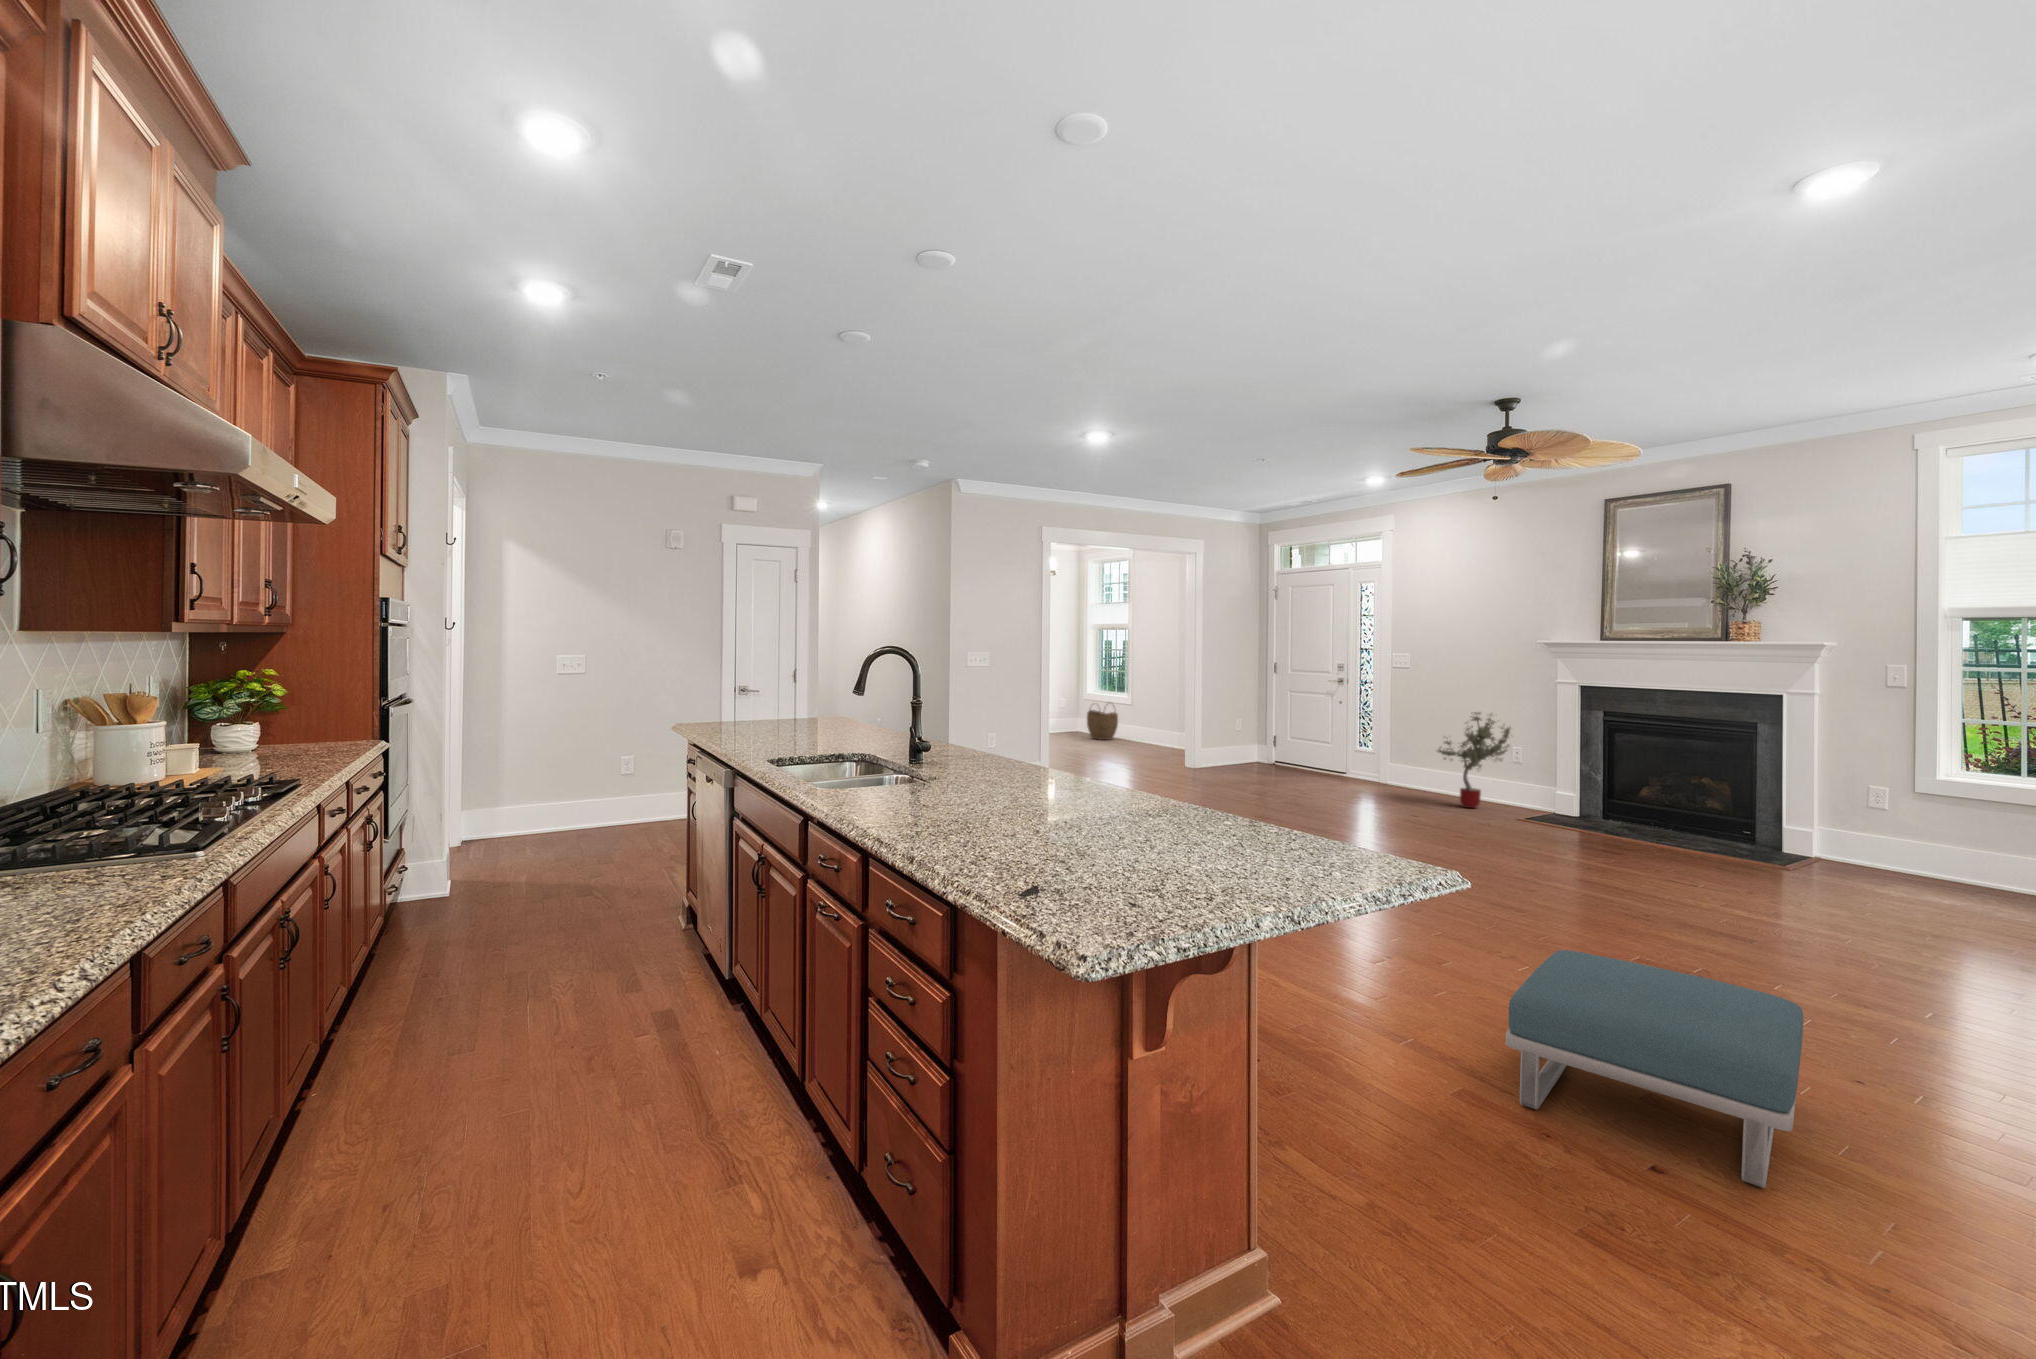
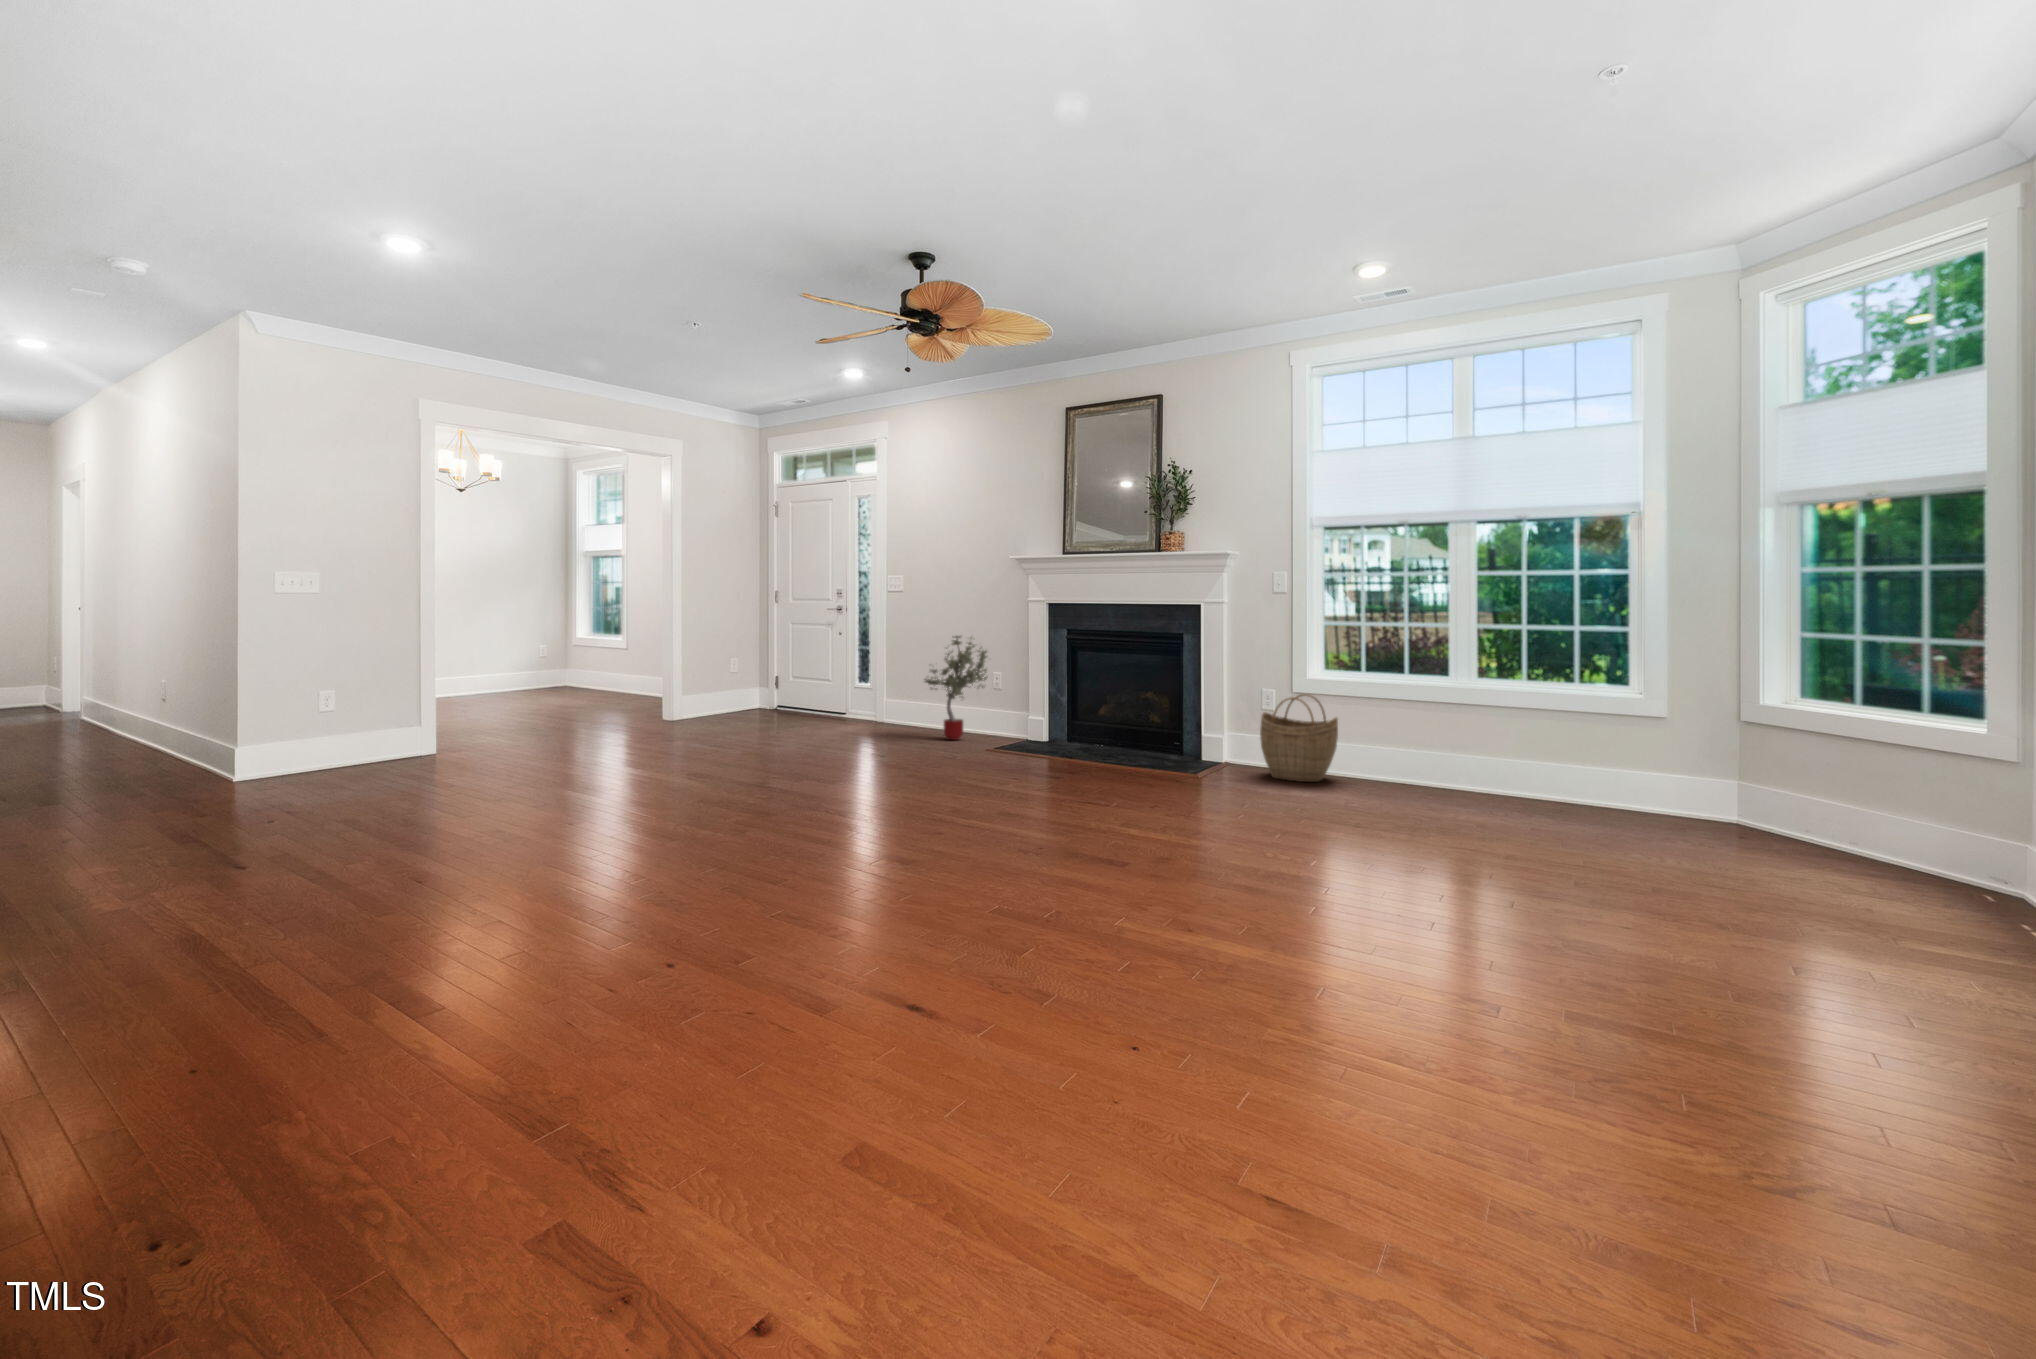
woven basket: present [1087,706,1118,740] -> present [1260,694,1338,782]
footstool: present [1506,950,1803,1188] -> none [637,887,1043,1196]

